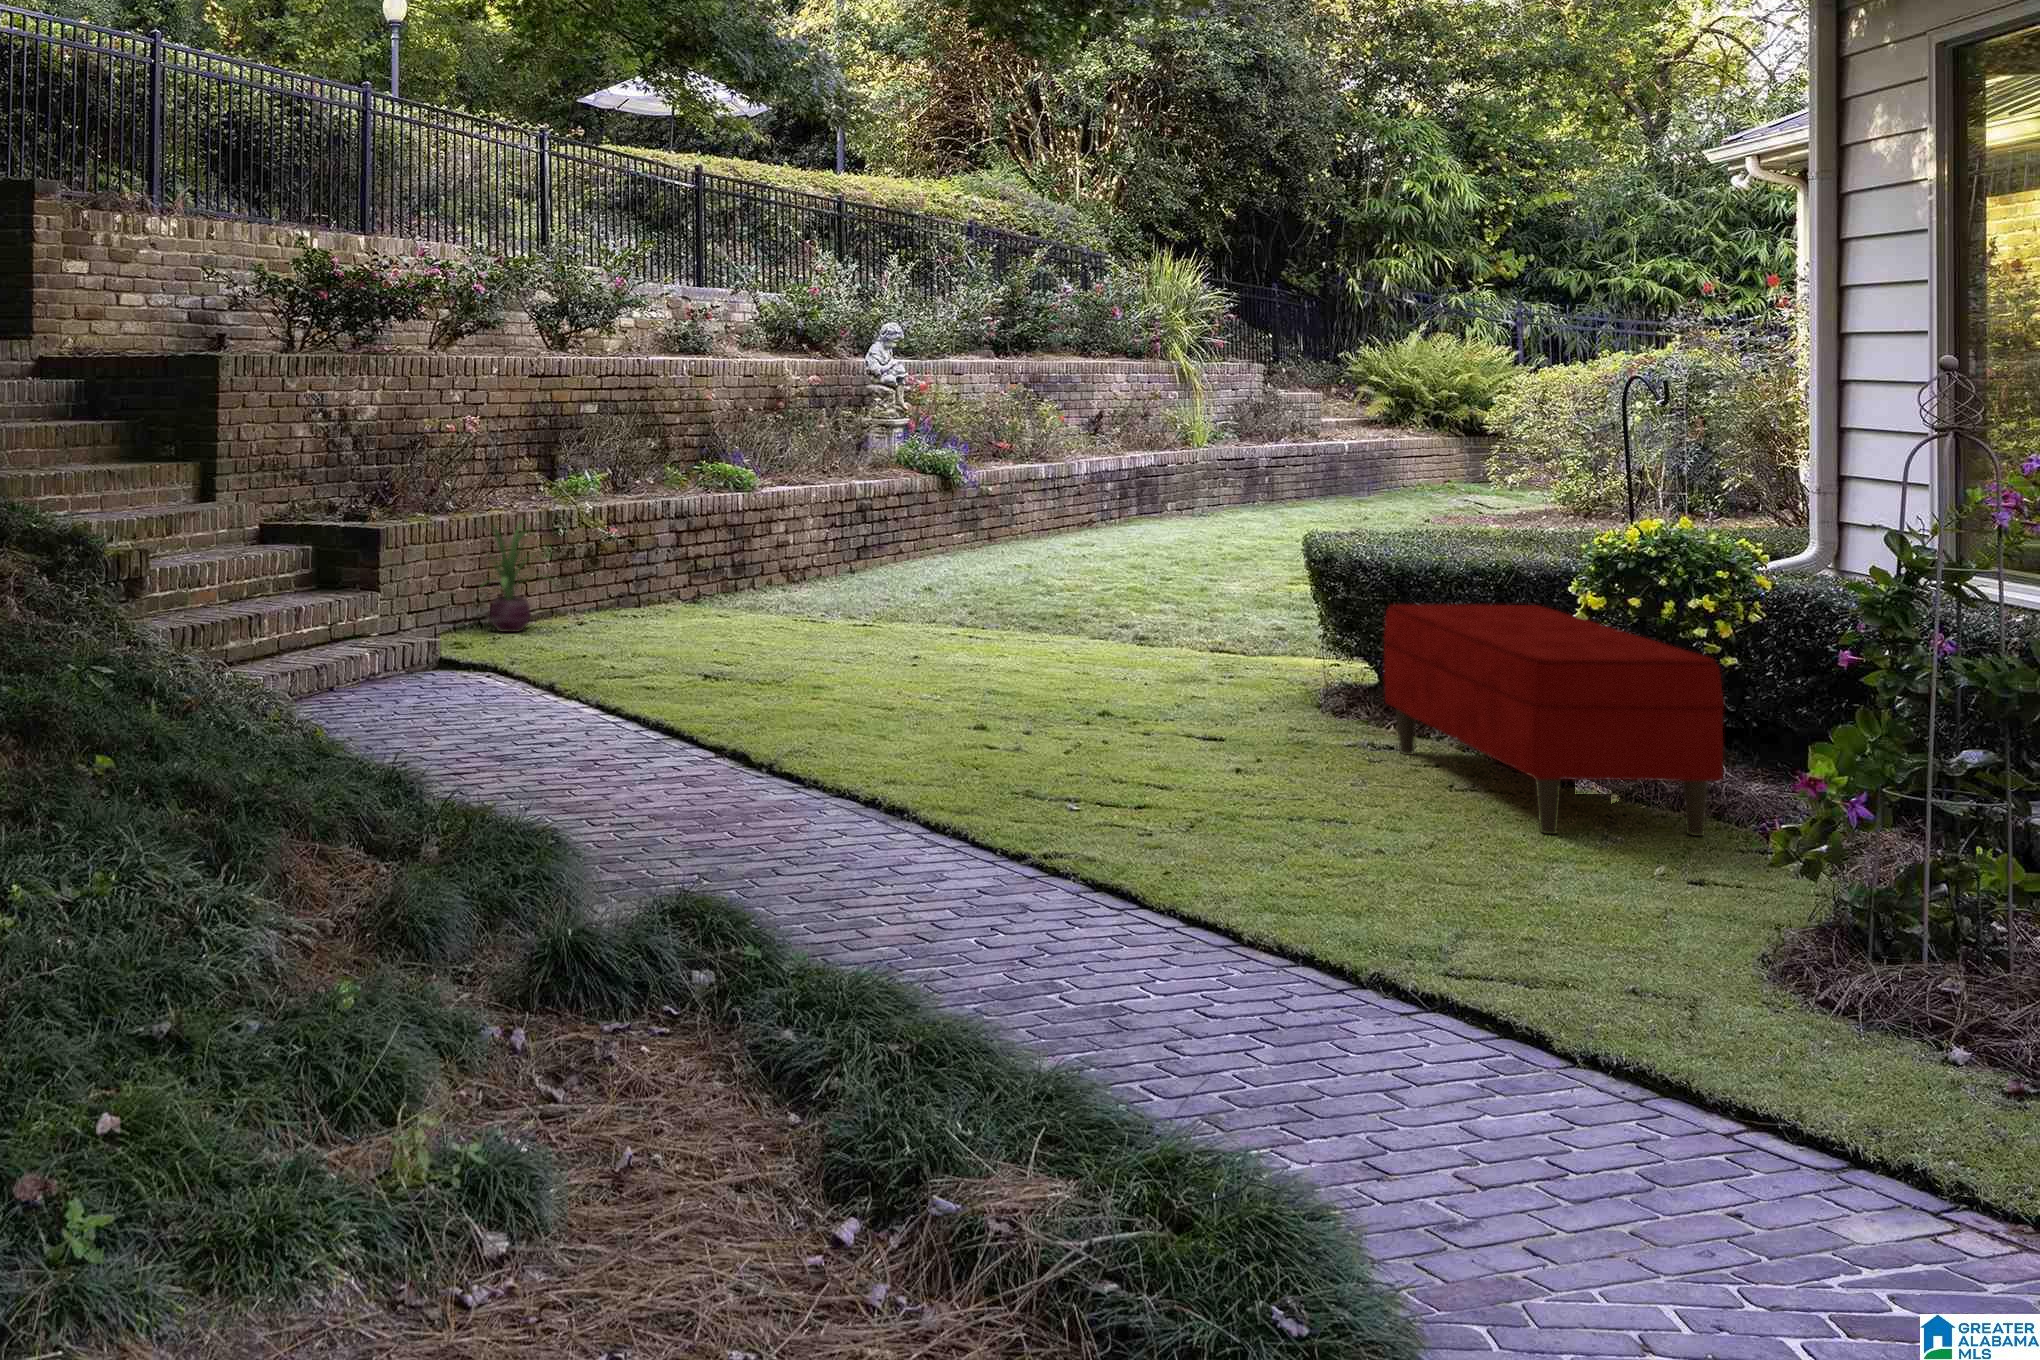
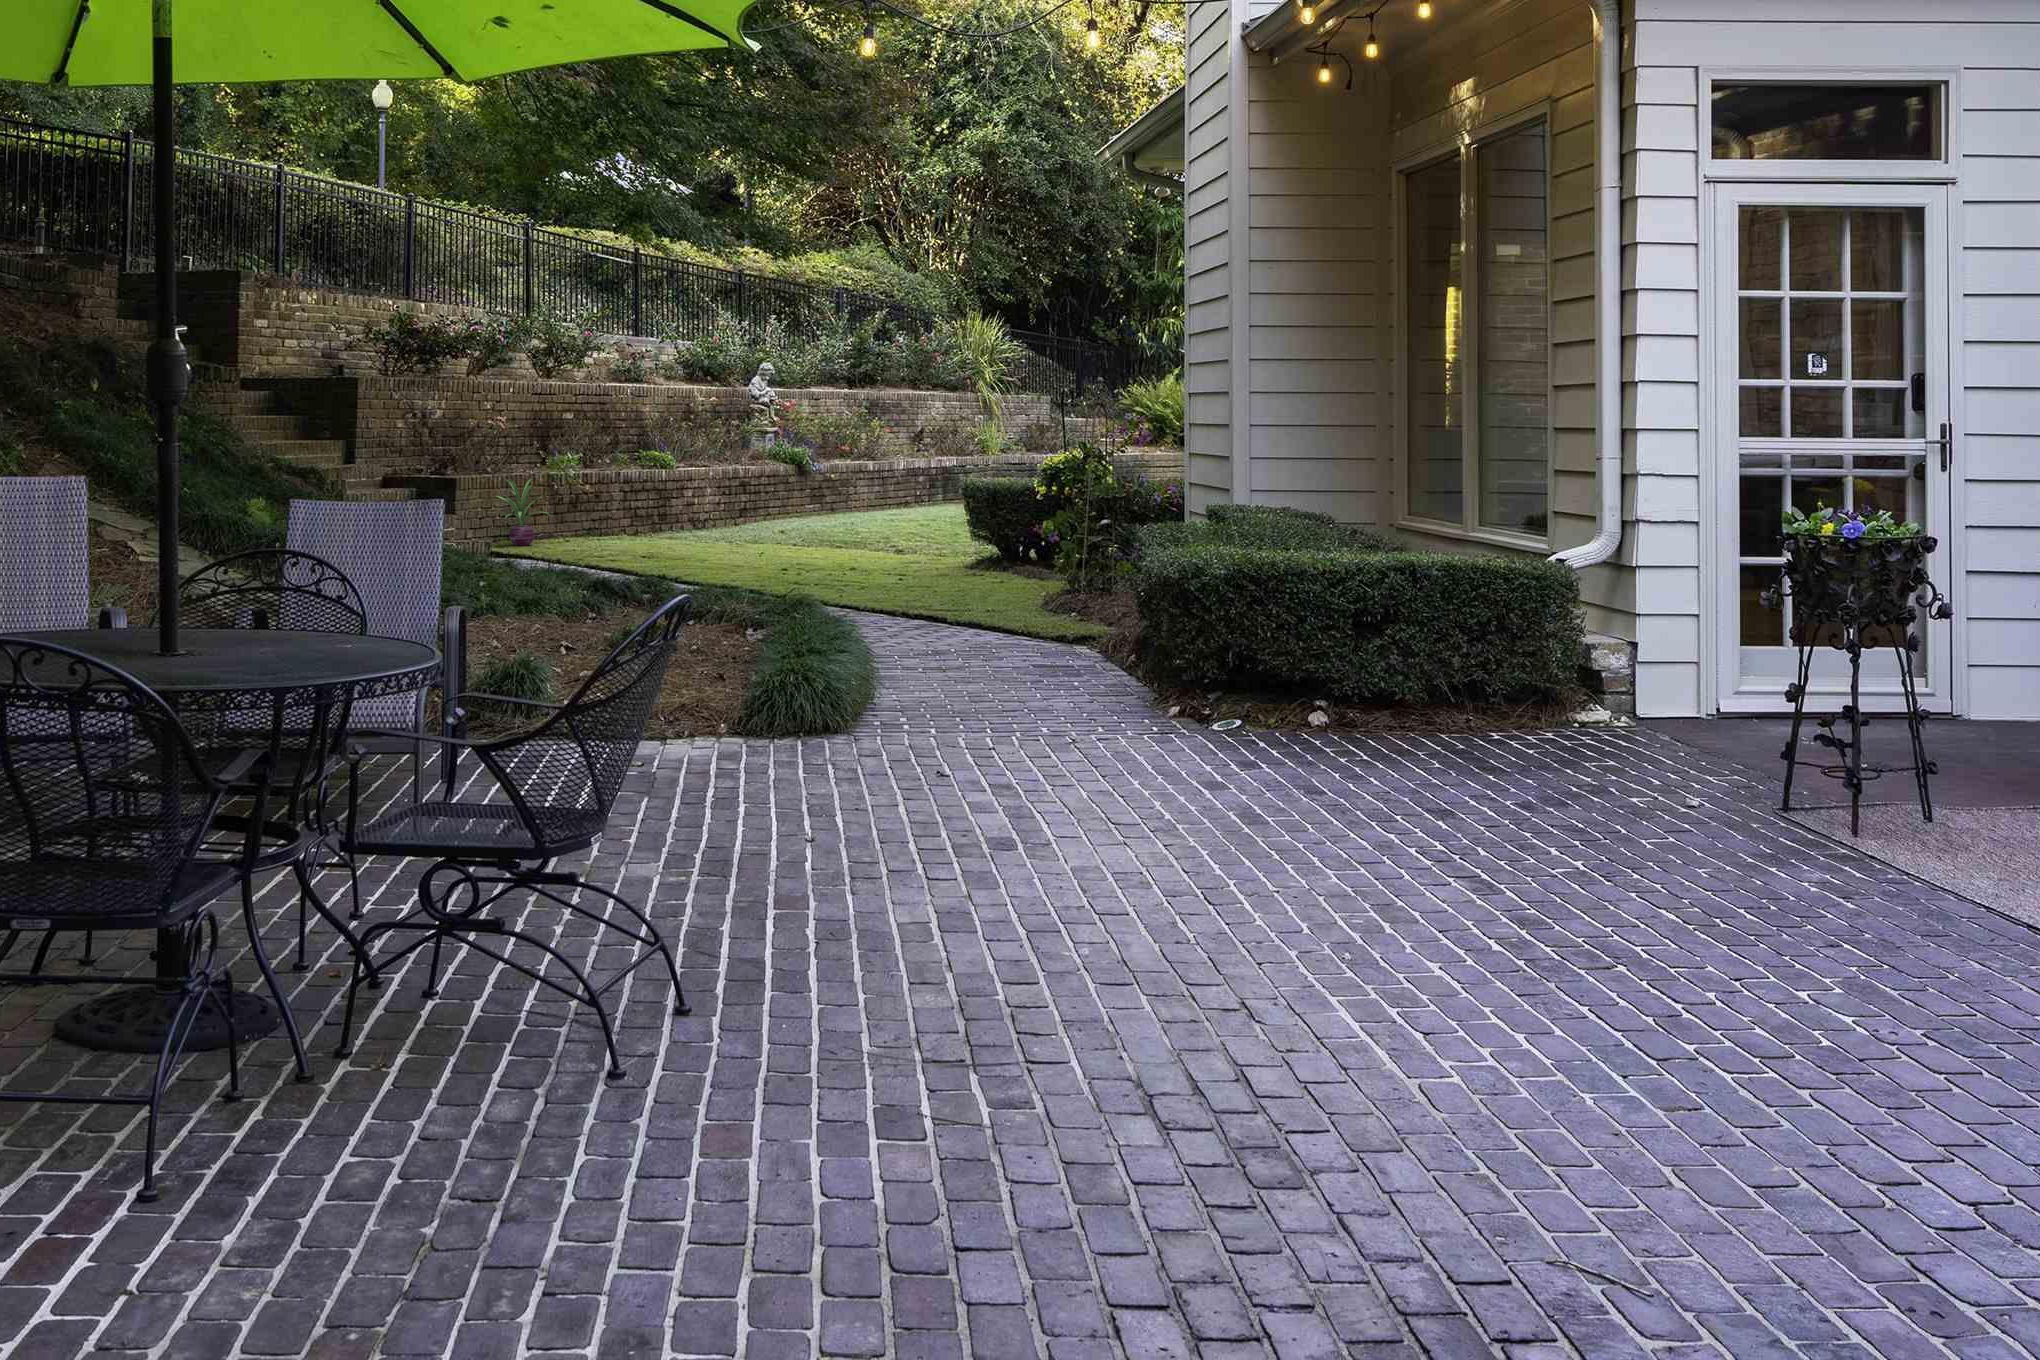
bench: present [1384,604,1724,836] -> none [964,501,1070,587]

